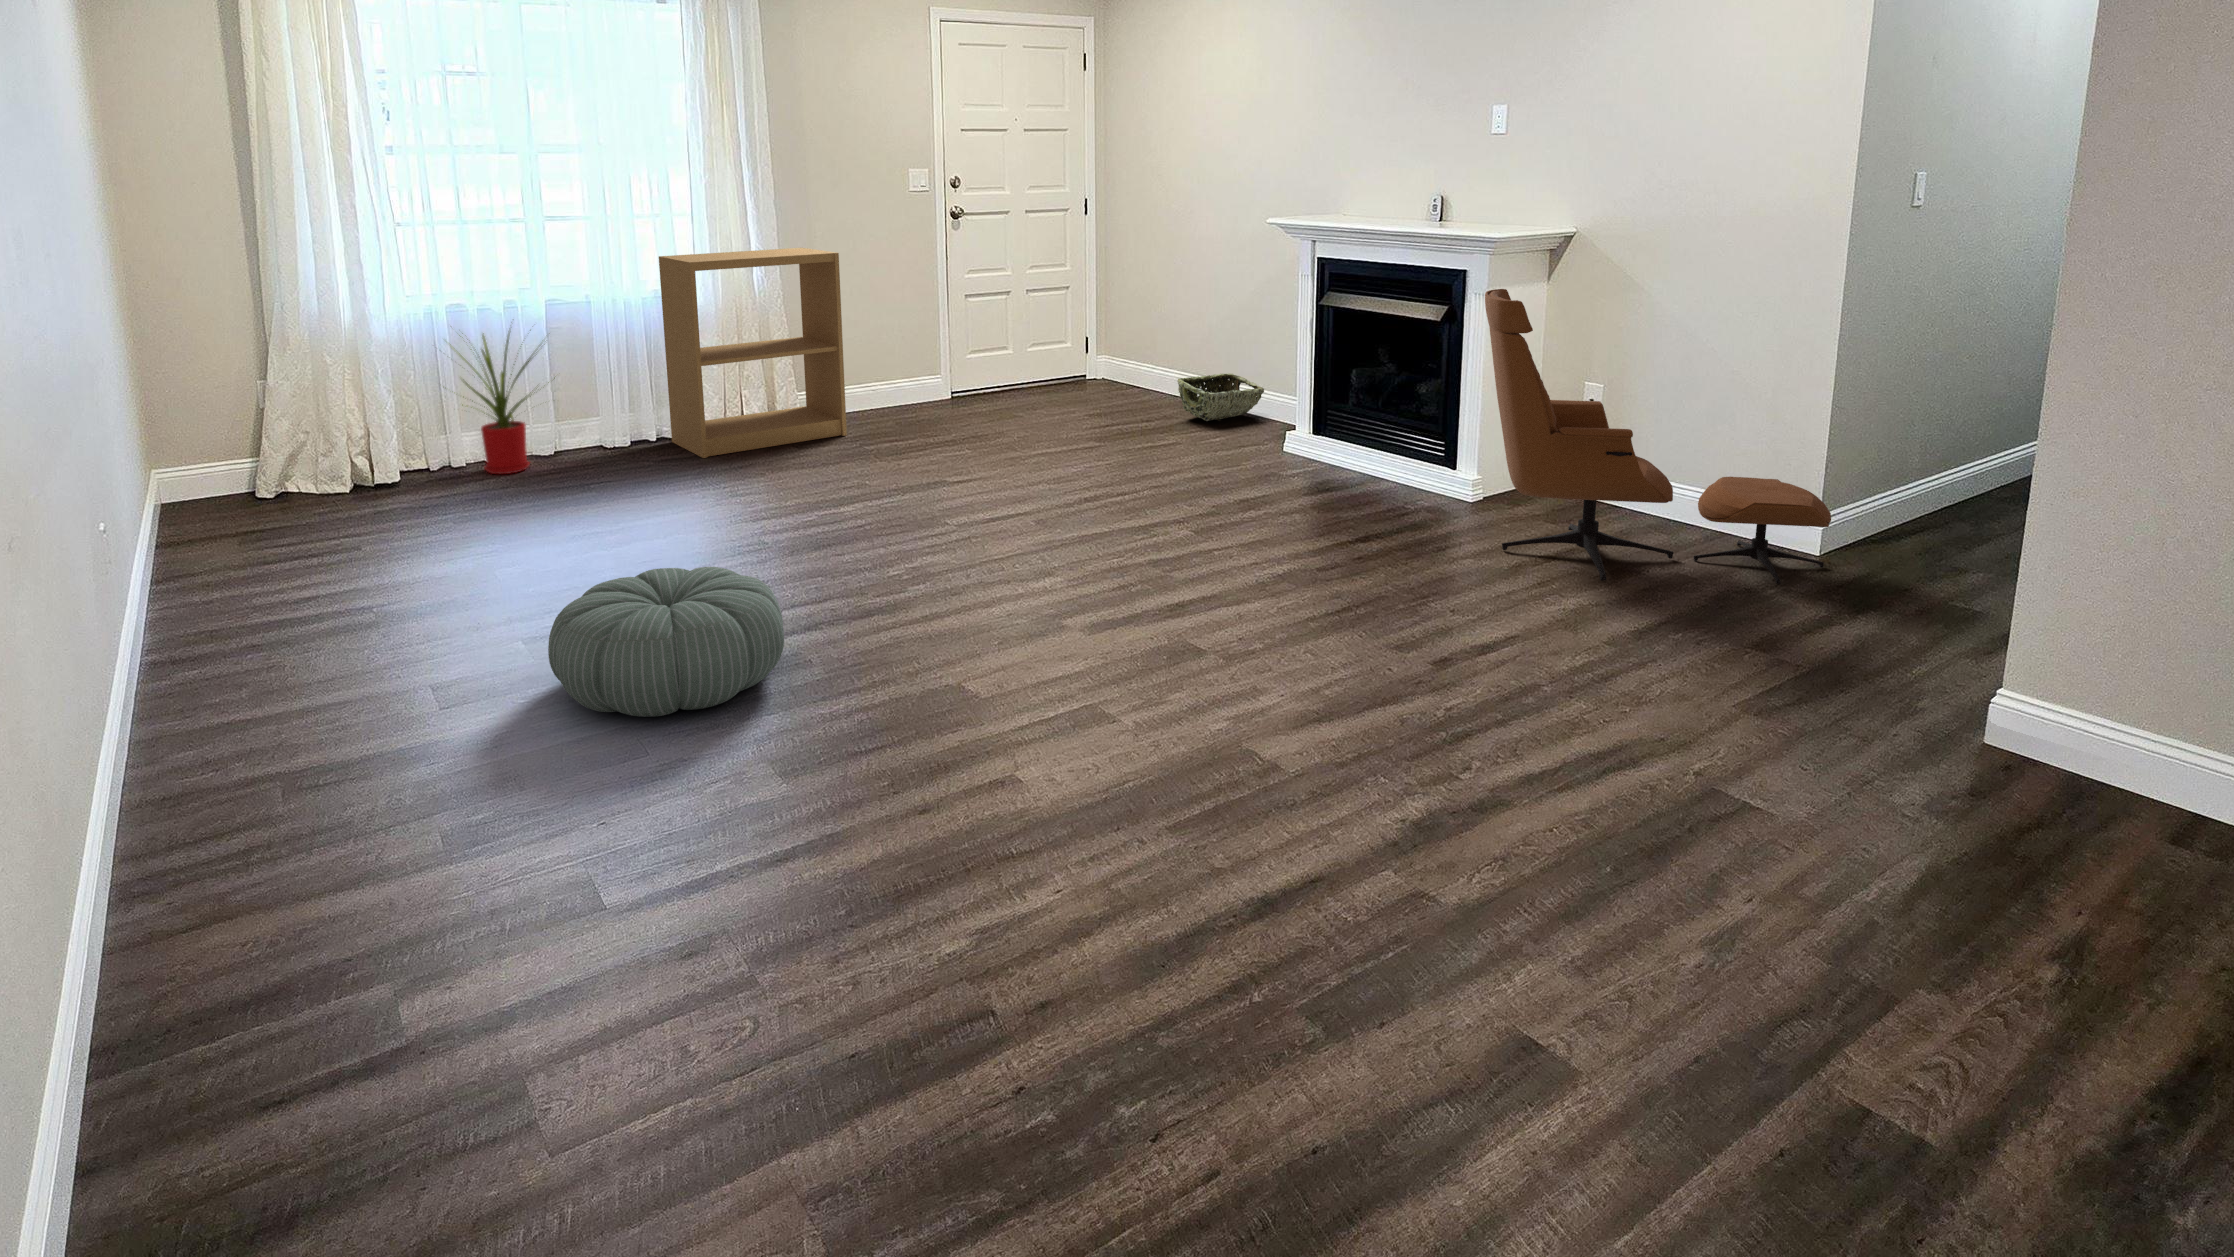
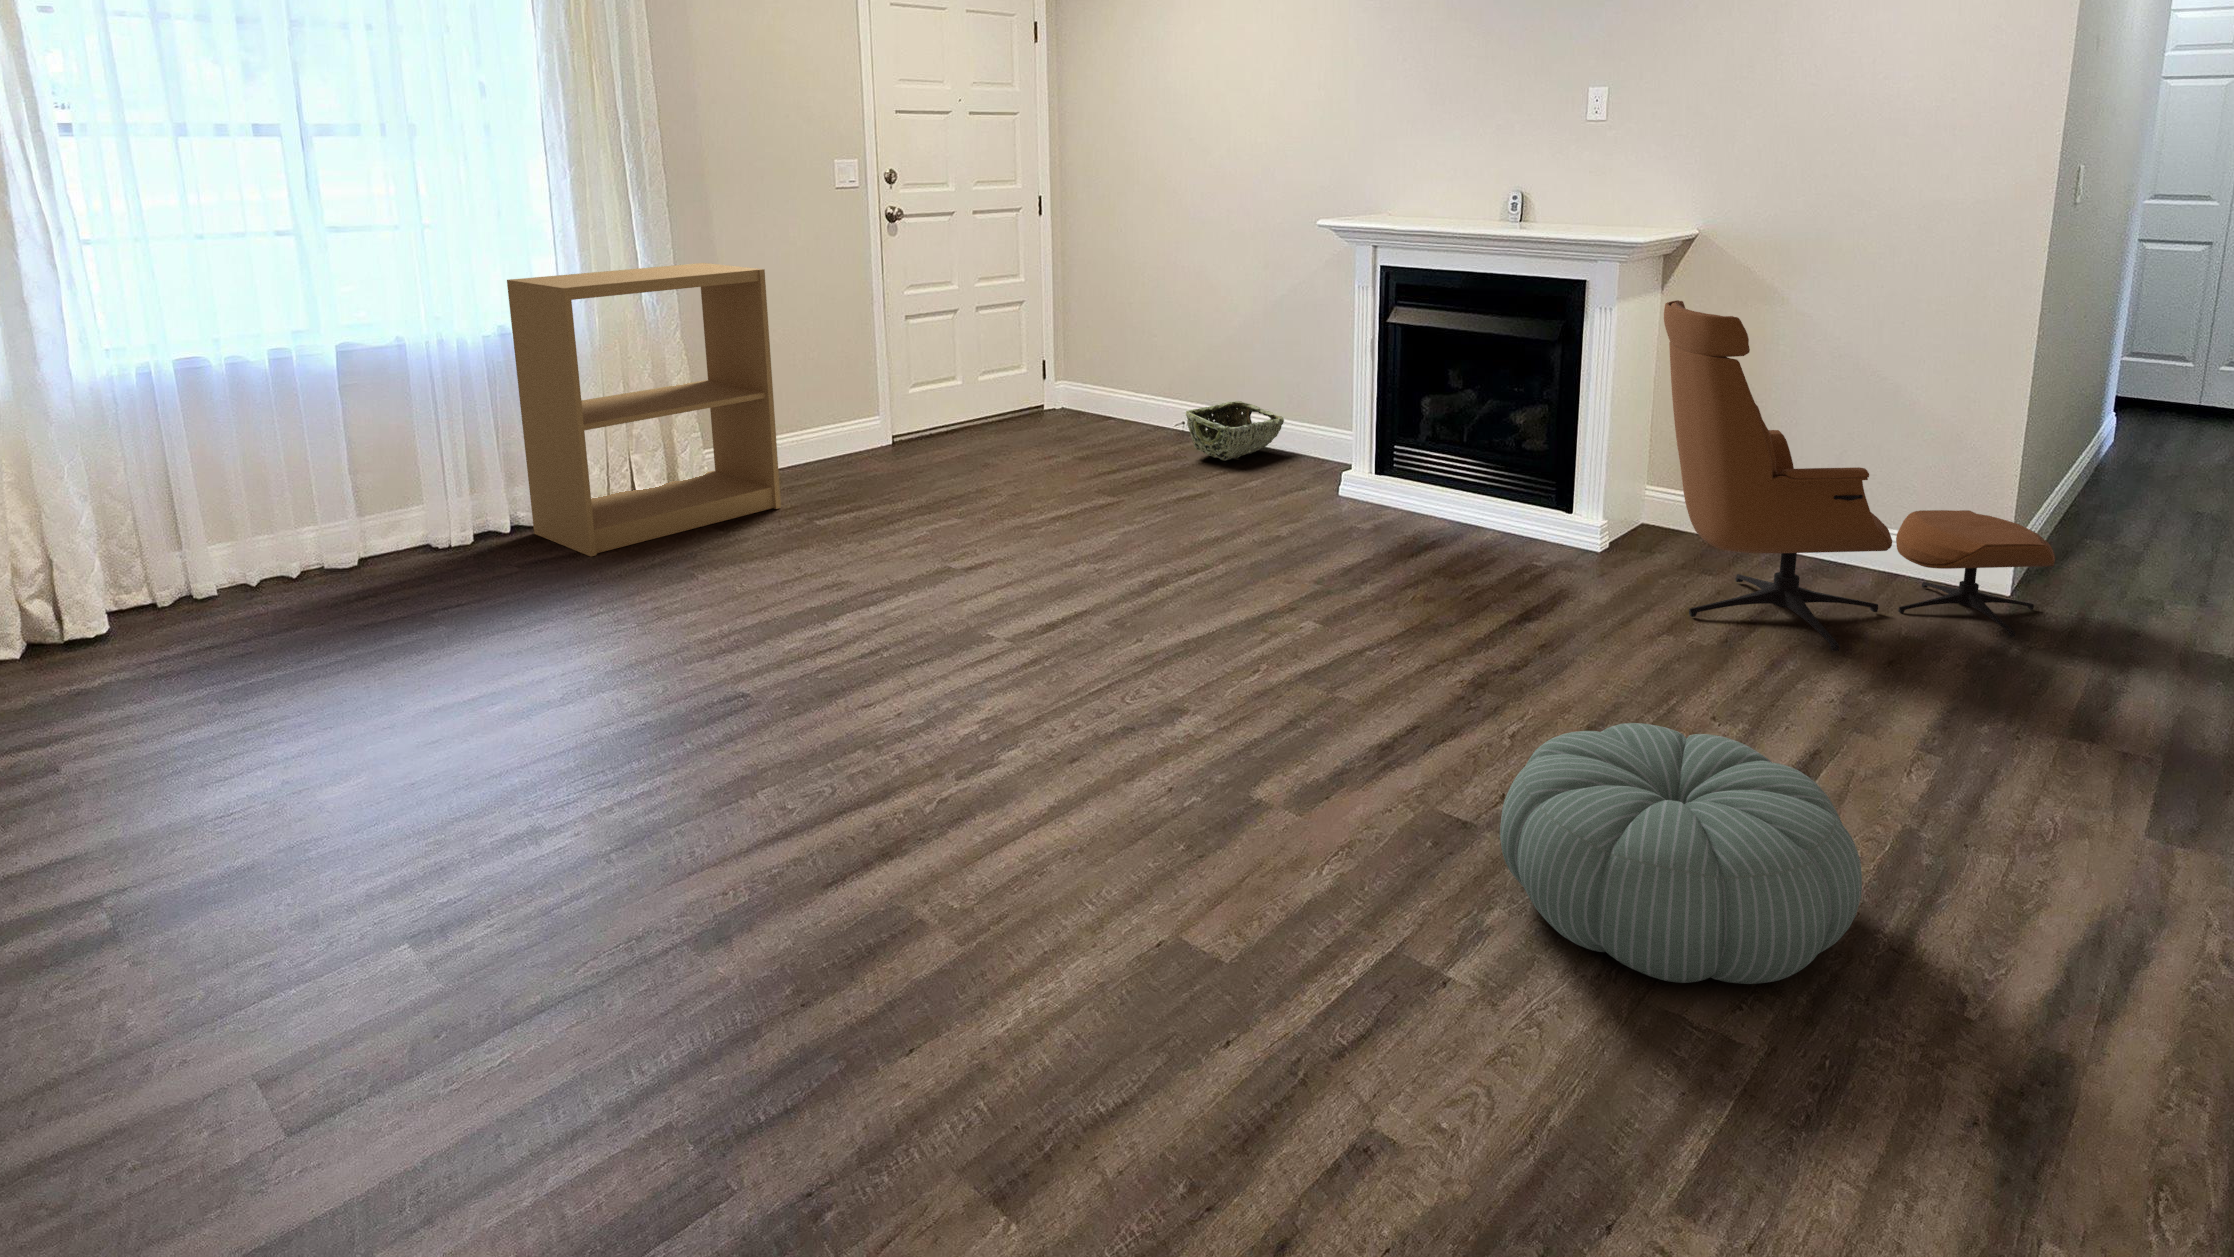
house plant: present [459,333,555,474] -> none [156,375,375,606]
pouf: present [548,567,784,717] -> present [1500,723,1862,984]

